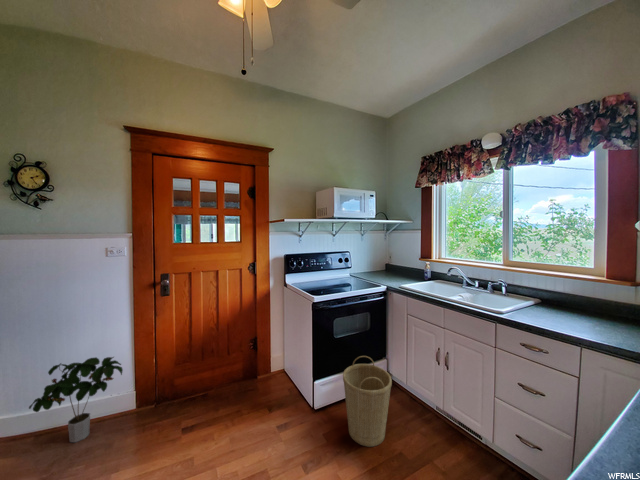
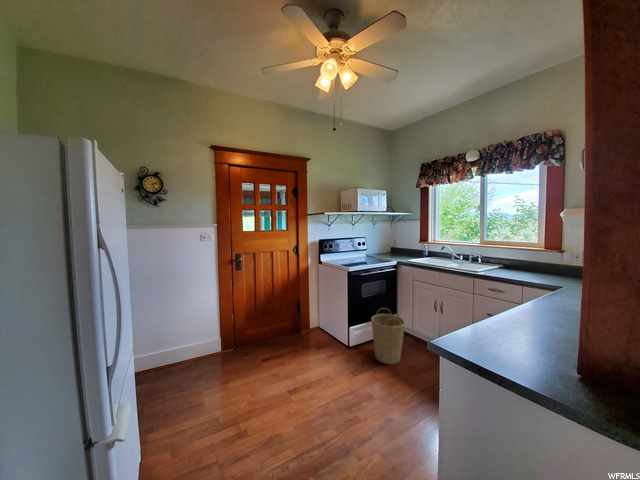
potted plant: present [29,357,123,442] -> none [160,311,217,368]

